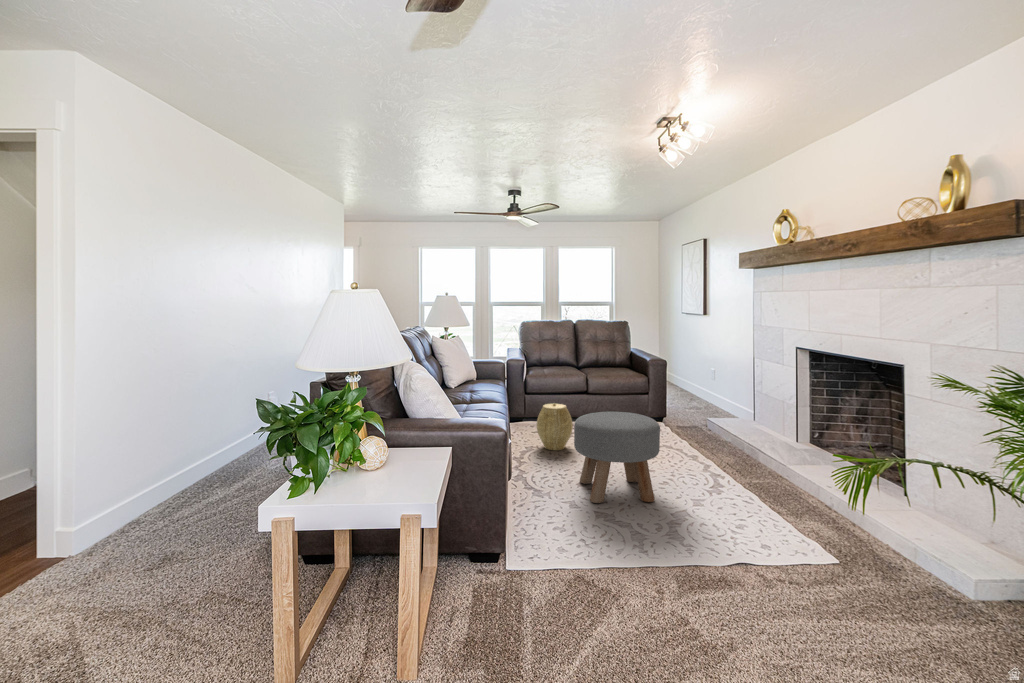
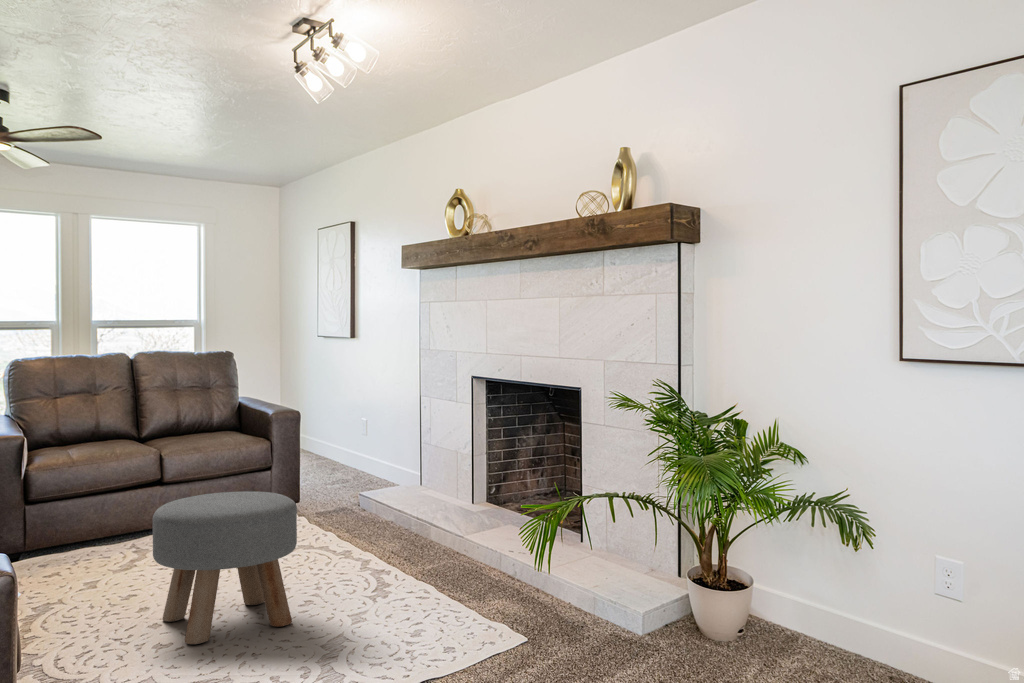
woven basket: present [537,404,573,450] -> none [68,497,141,583]

